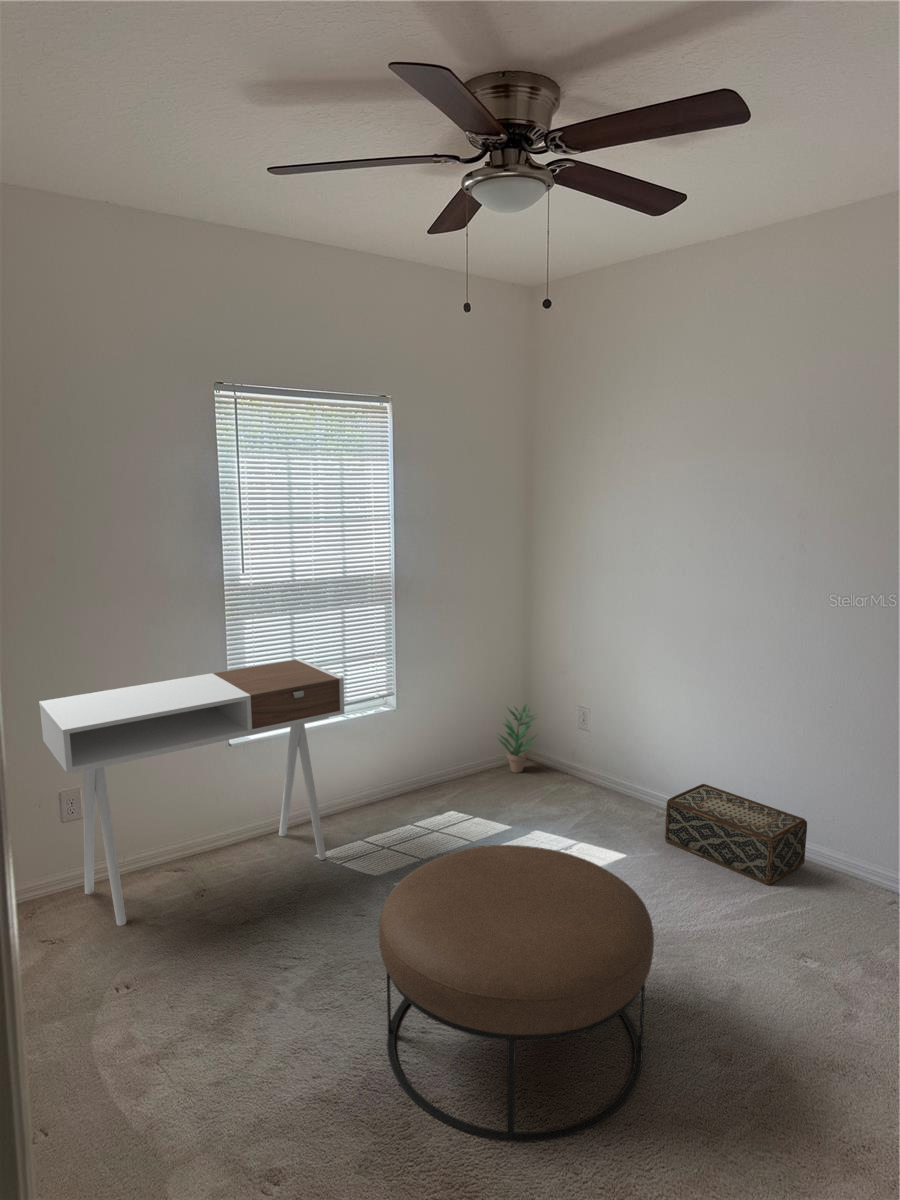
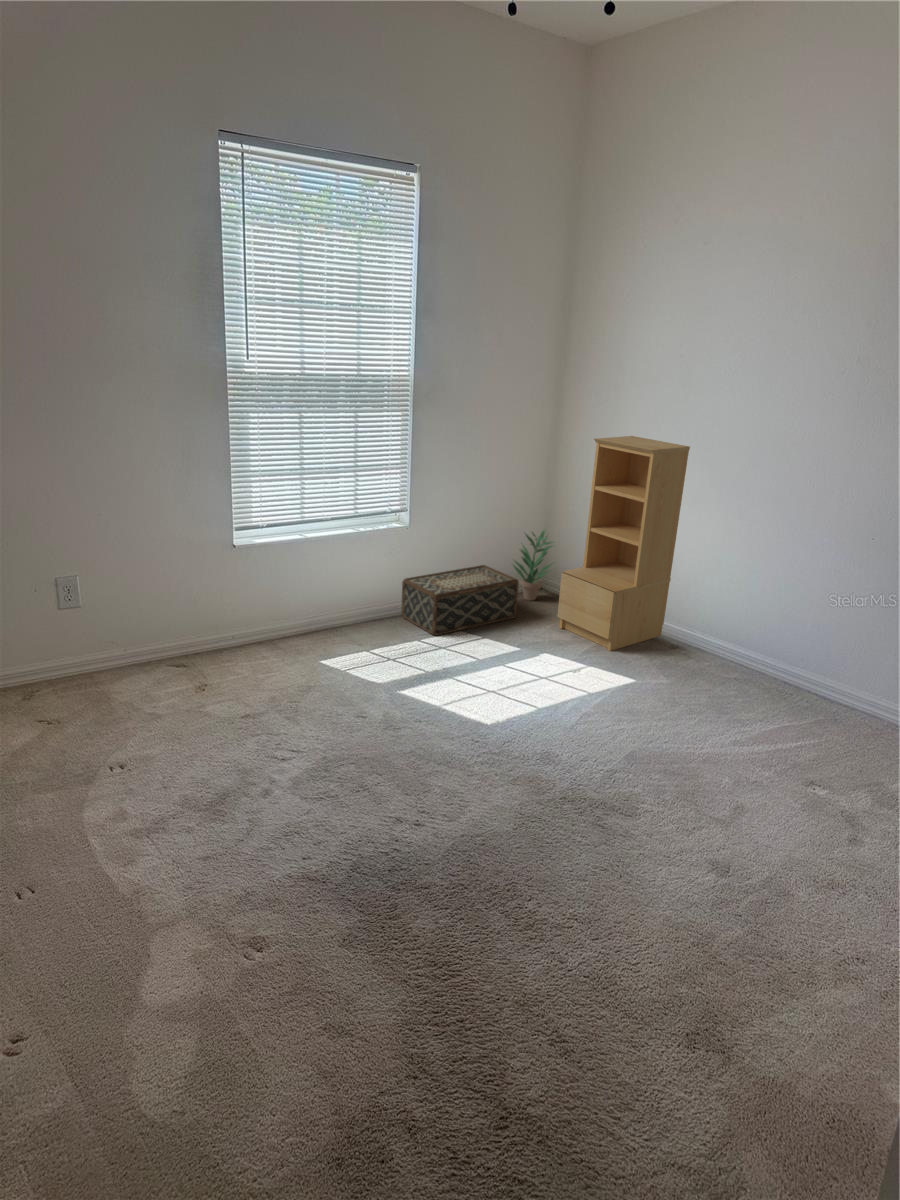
bookshelf: none [545,614,656,824] -> present [557,436,690,651]
desk: present [39,659,345,926] -> none [28,460,352,712]
woven basket: present [665,784,807,885] -> present [402,565,519,636]
ottoman: present [379,845,654,1142] -> none [372,649,663,931]

